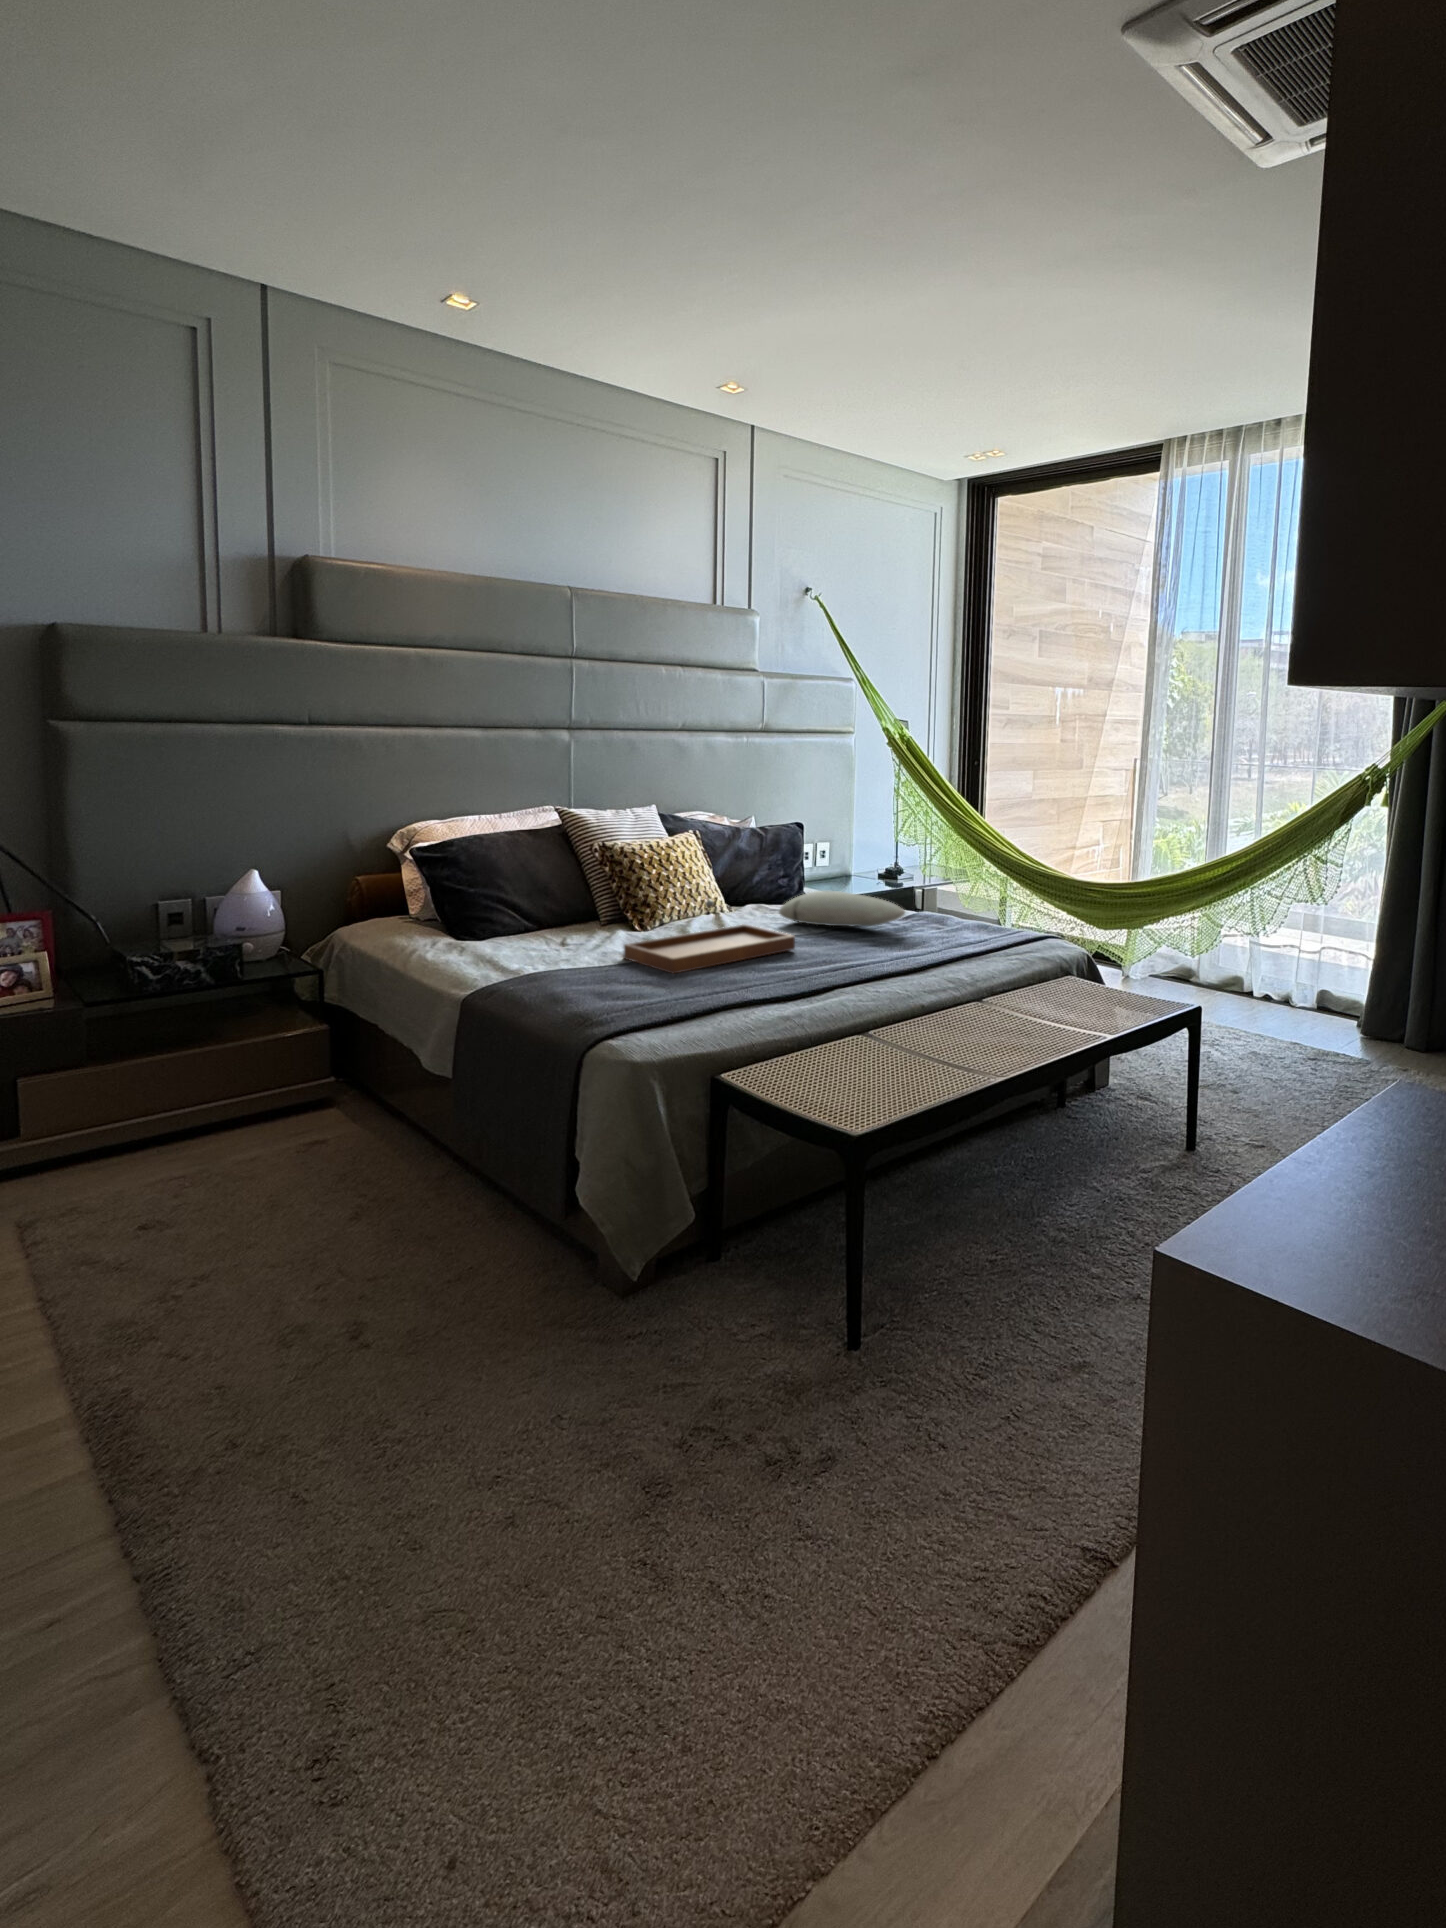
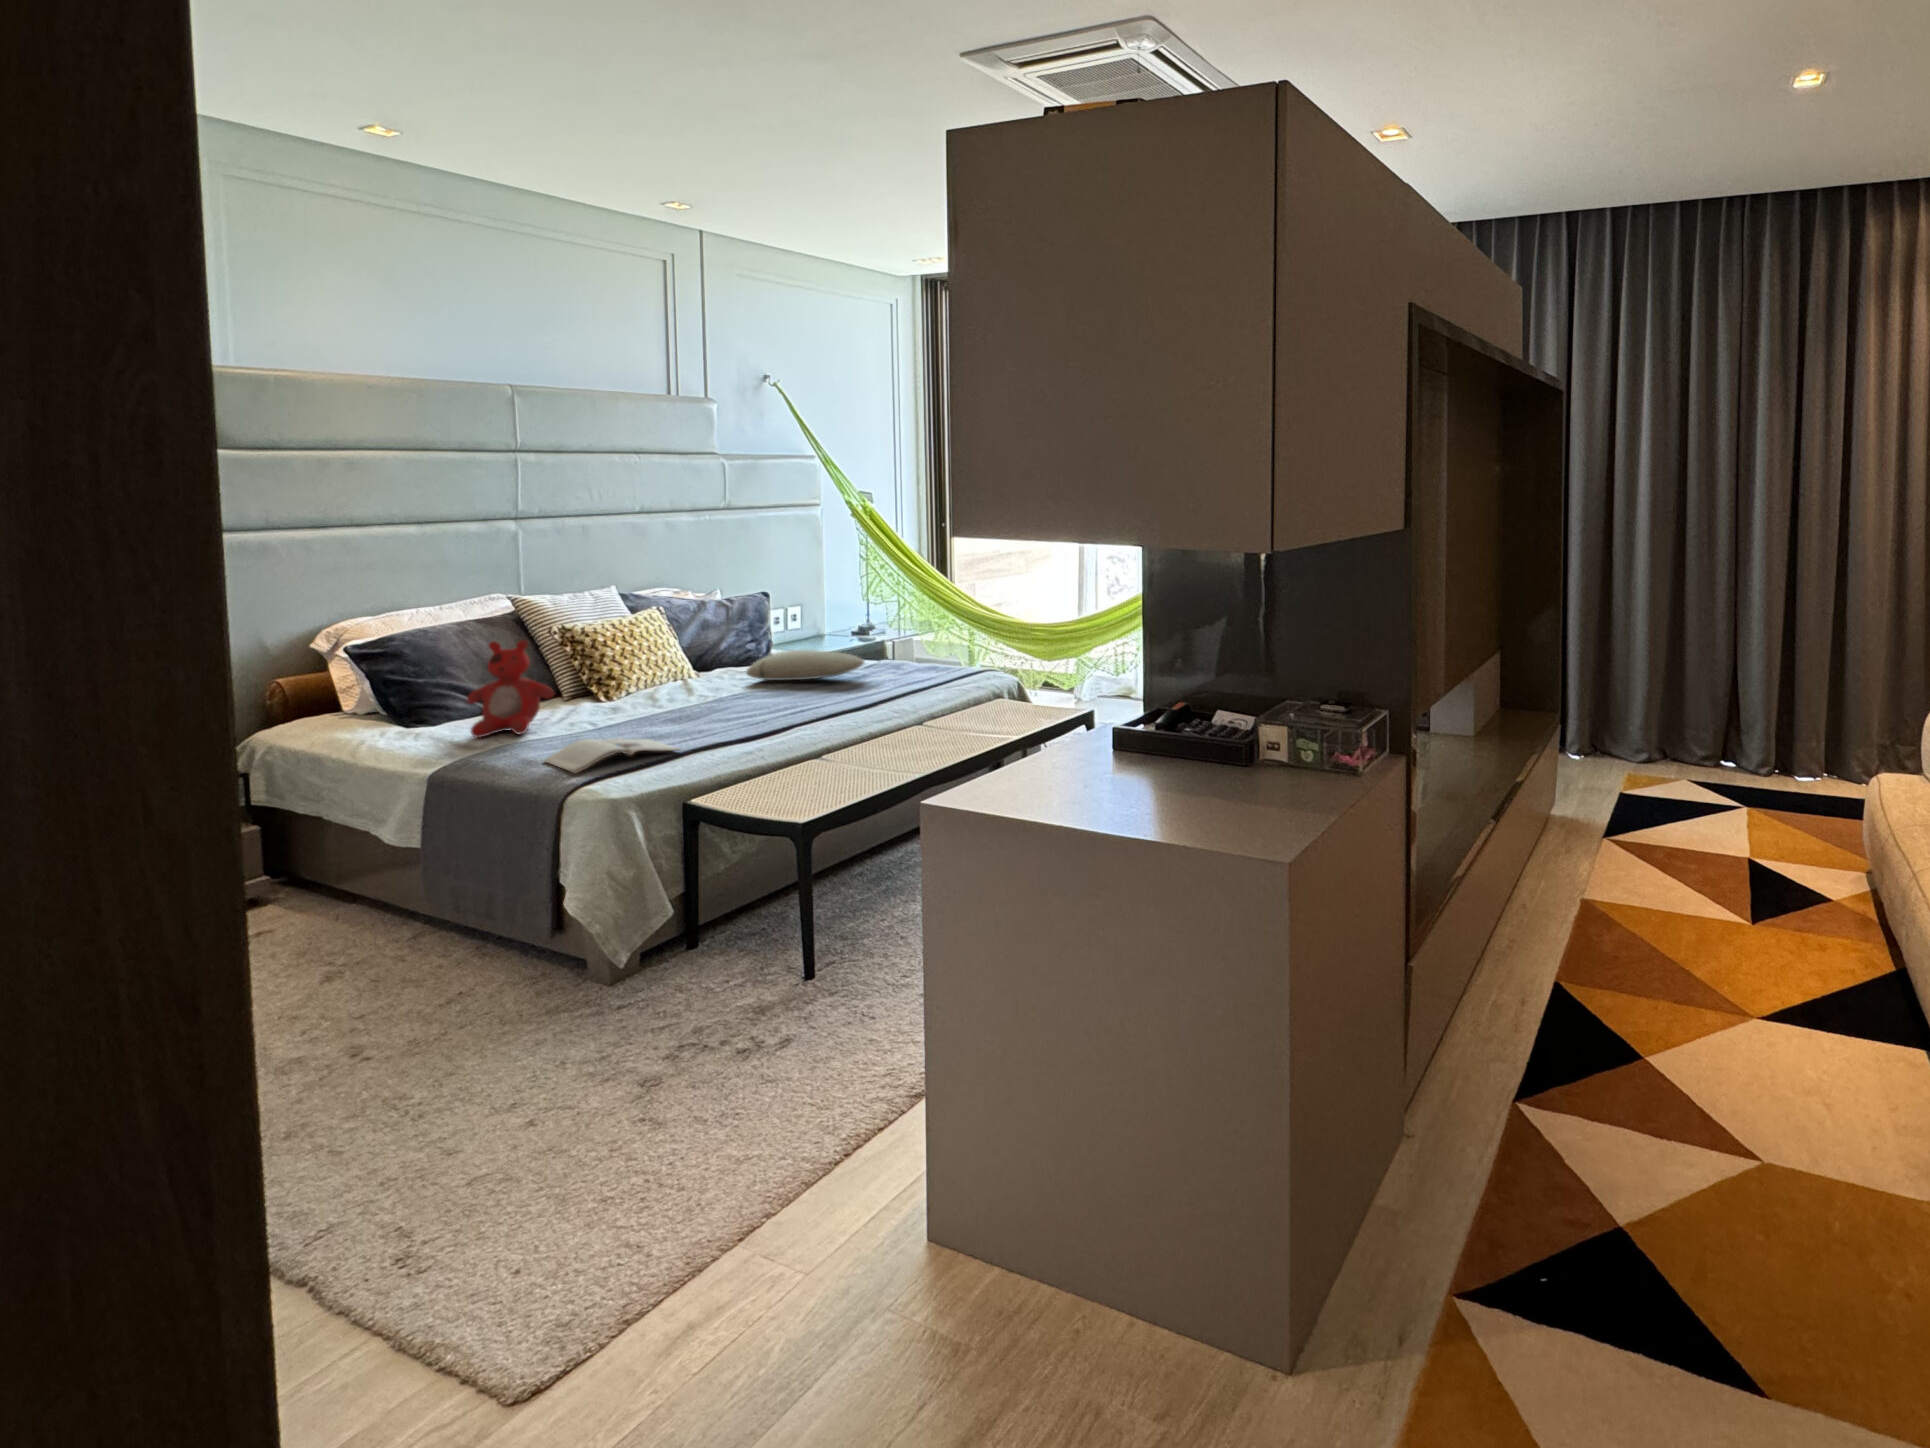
stuffed bear: none [508,855,590,961] -> present [467,640,554,738]
tray: present [624,900,795,974] -> none [591,666,761,732]
magazine: none [571,978,713,1021] -> present [544,739,680,774]

